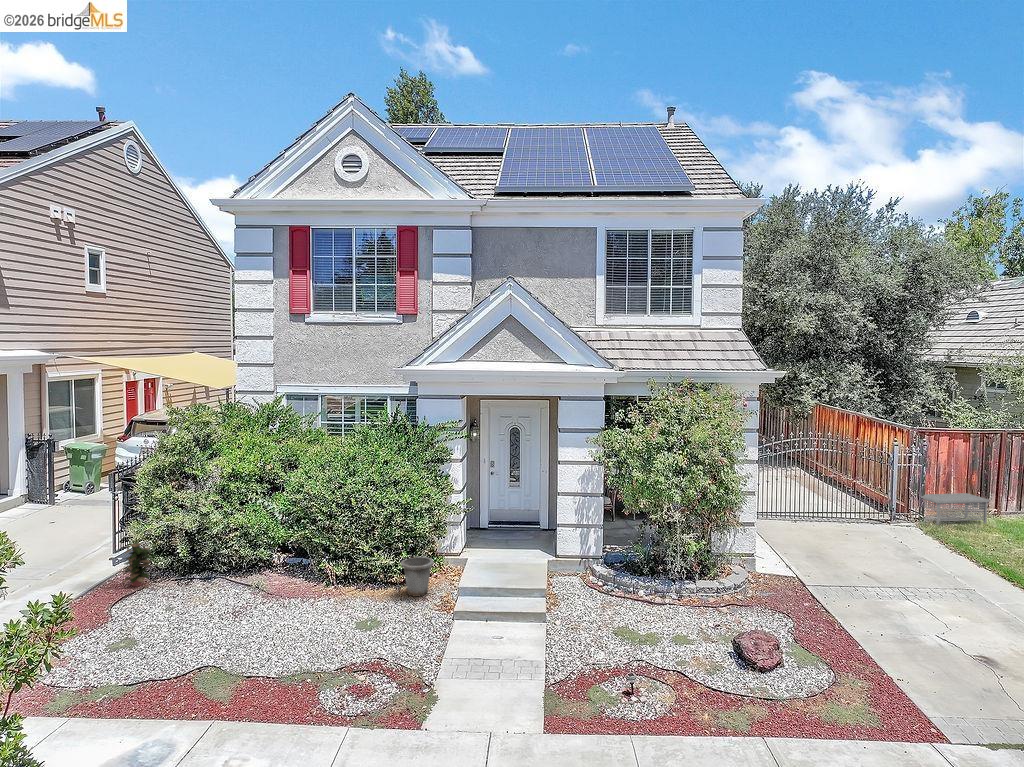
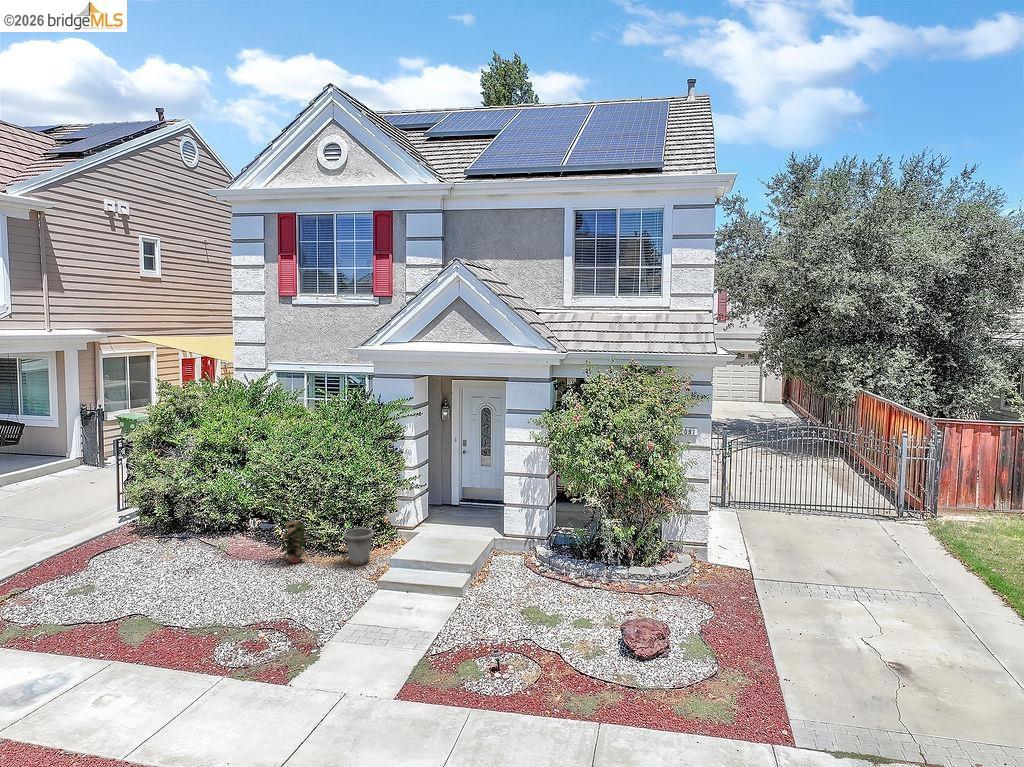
storage bench: present [921,493,989,525] -> none [932,491,1014,526]
decorative plant: present [123,543,153,586] -> present [281,521,309,563]

